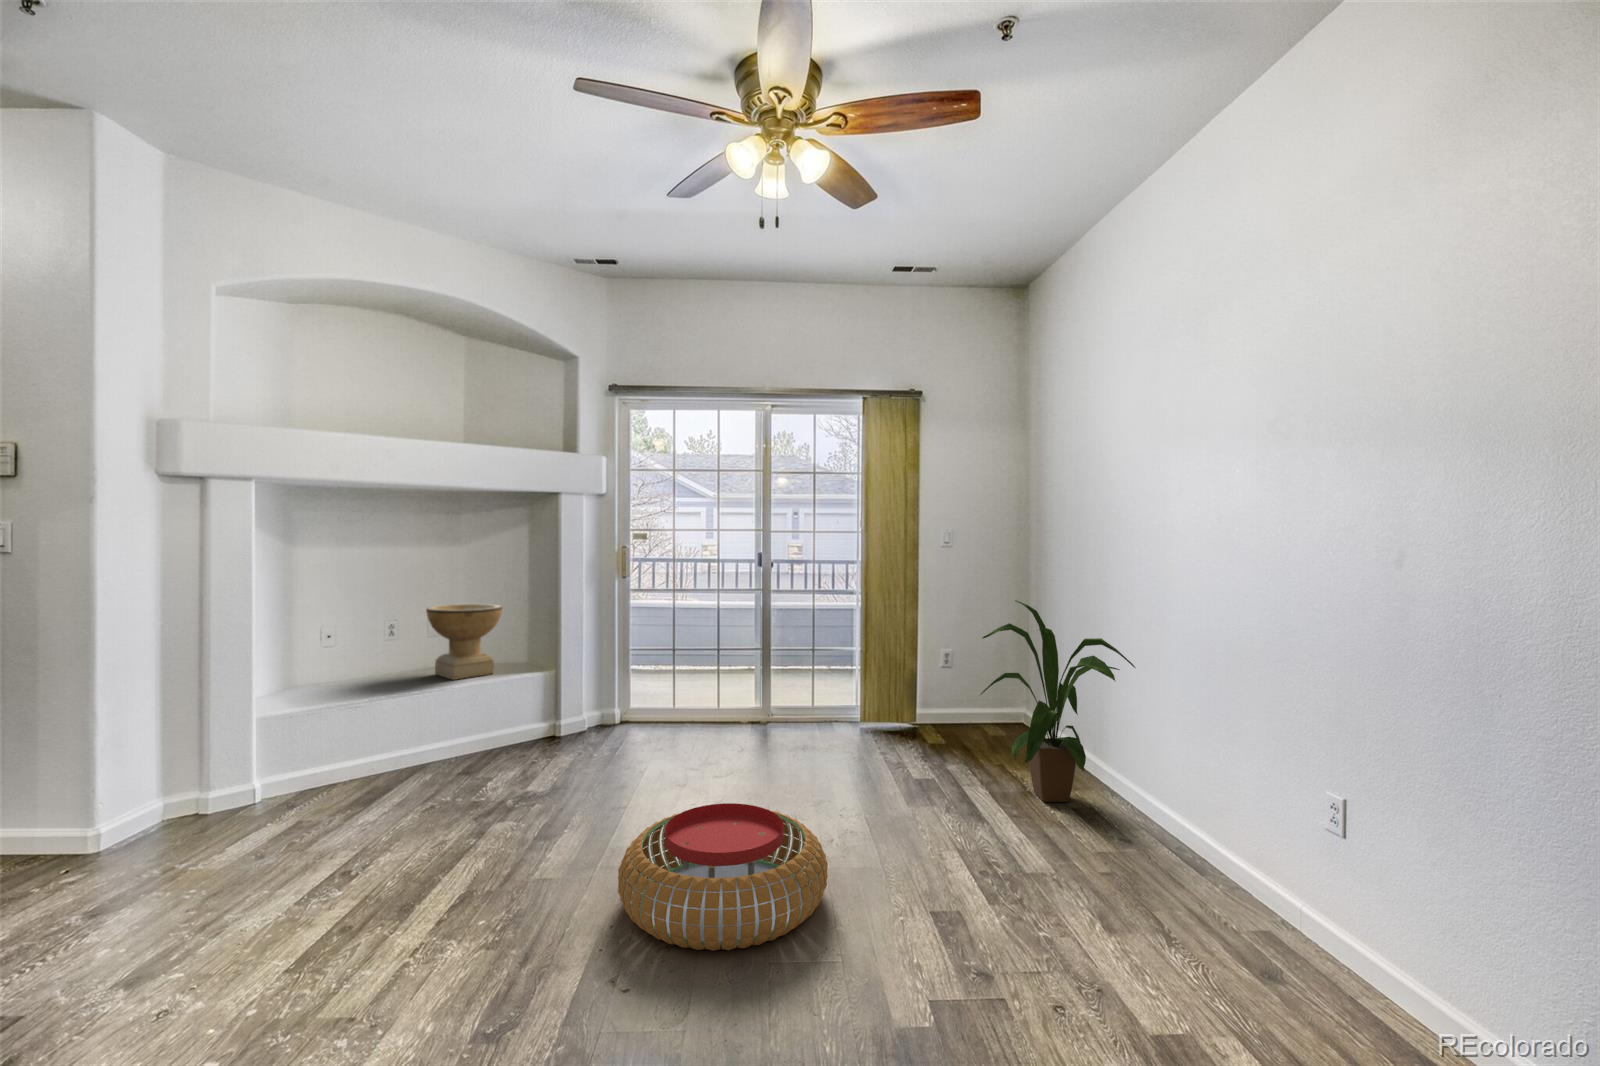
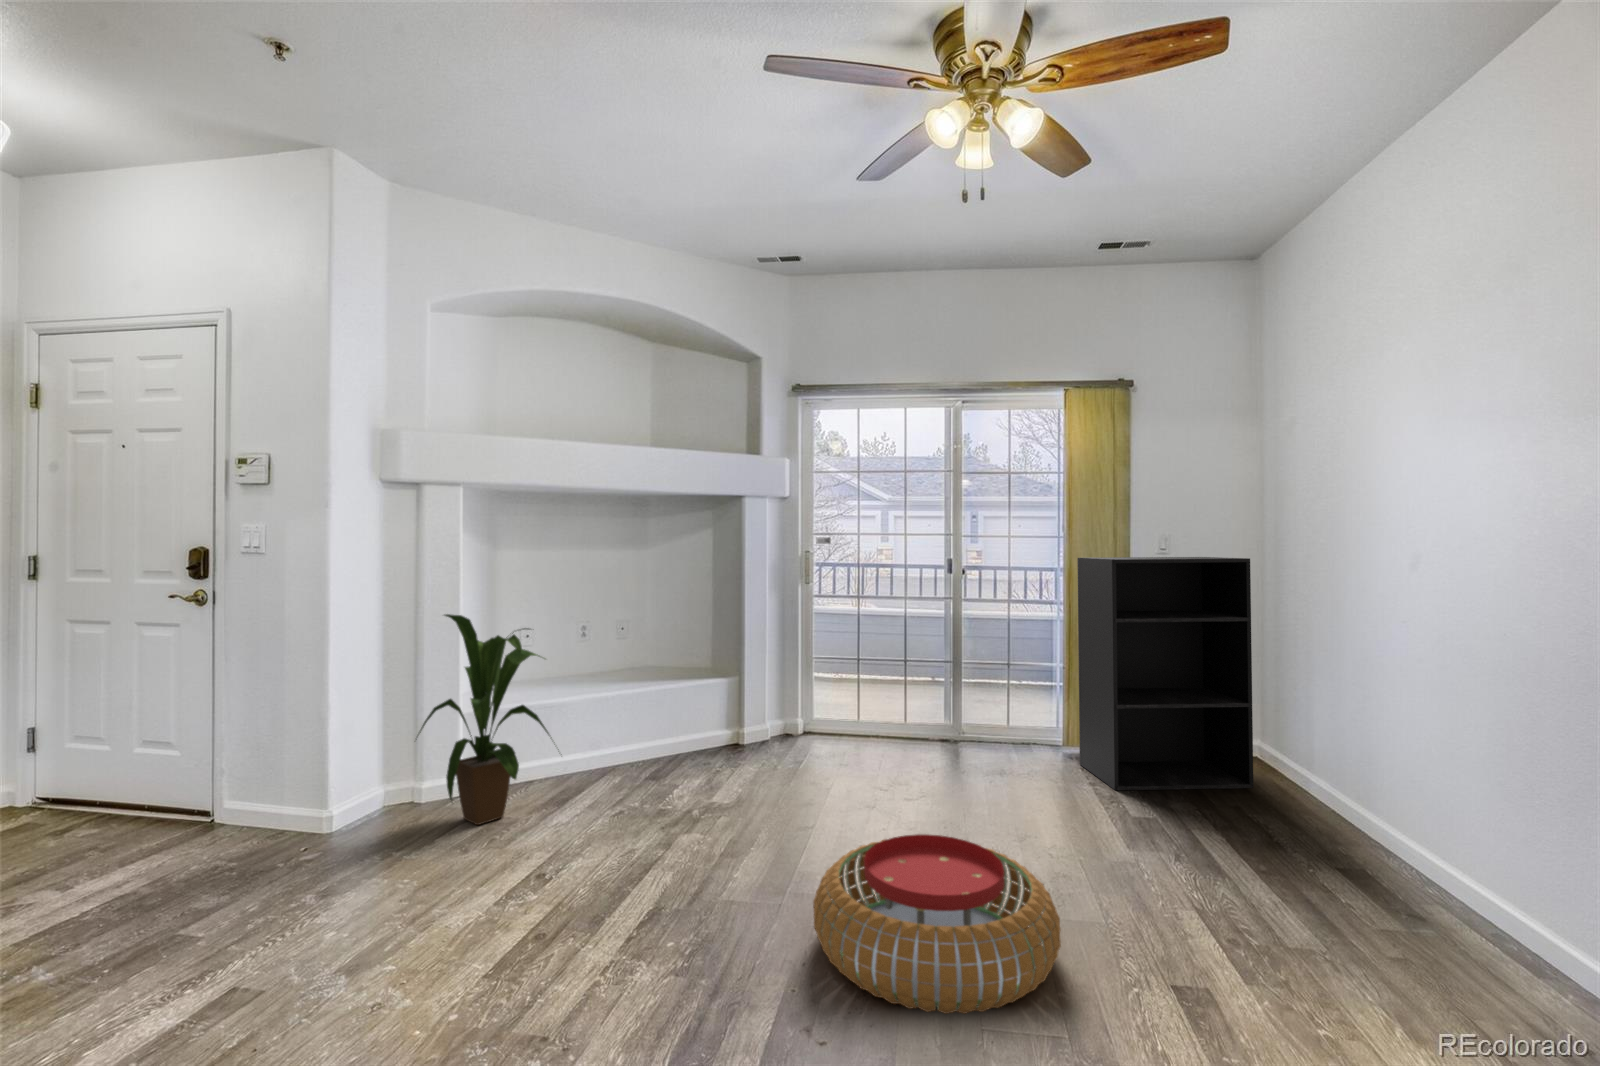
bookshelf: none [868,557,1002,756] -> present [1077,557,1253,790]
house plant: present [980,600,1135,802] -> present [419,614,559,825]
decorative bowl: present [426,604,502,680] -> none [613,608,683,684]

